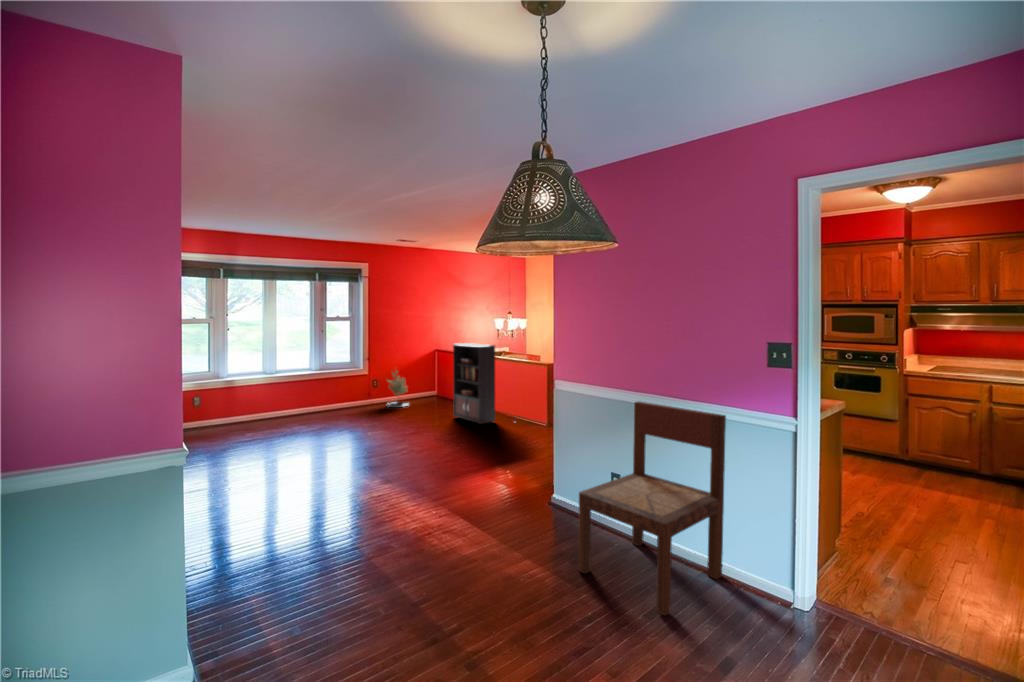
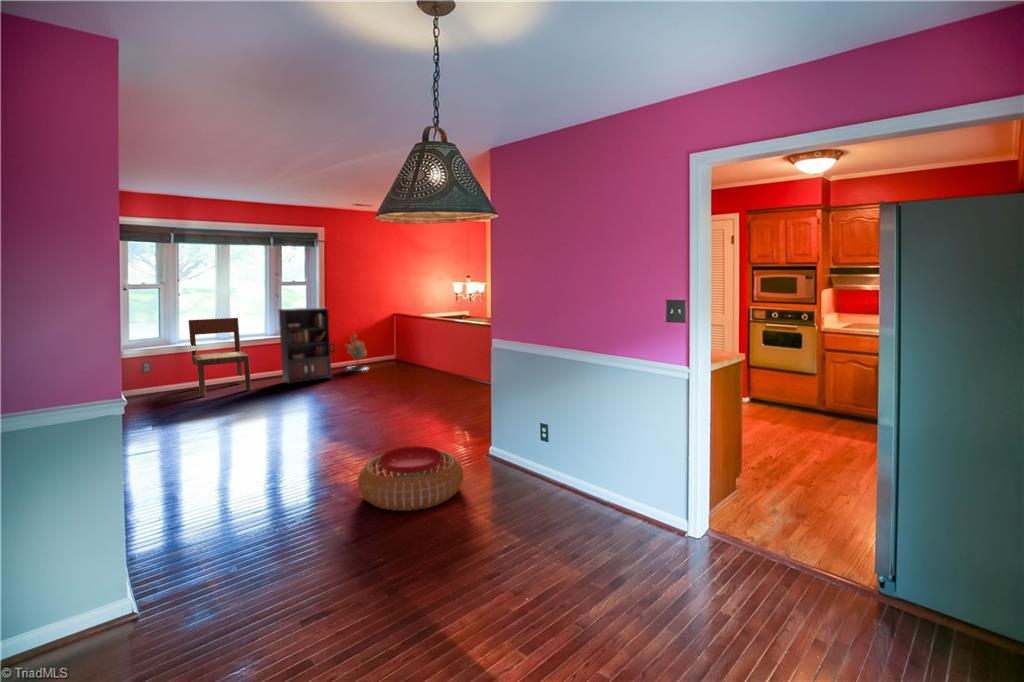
bookcase: present [453,343,495,424] -> present [279,307,332,383]
dining chair: present [578,401,726,615] -> present [189,318,251,397]
pouf: none [414,498,530,575] -> present [358,446,463,511]

